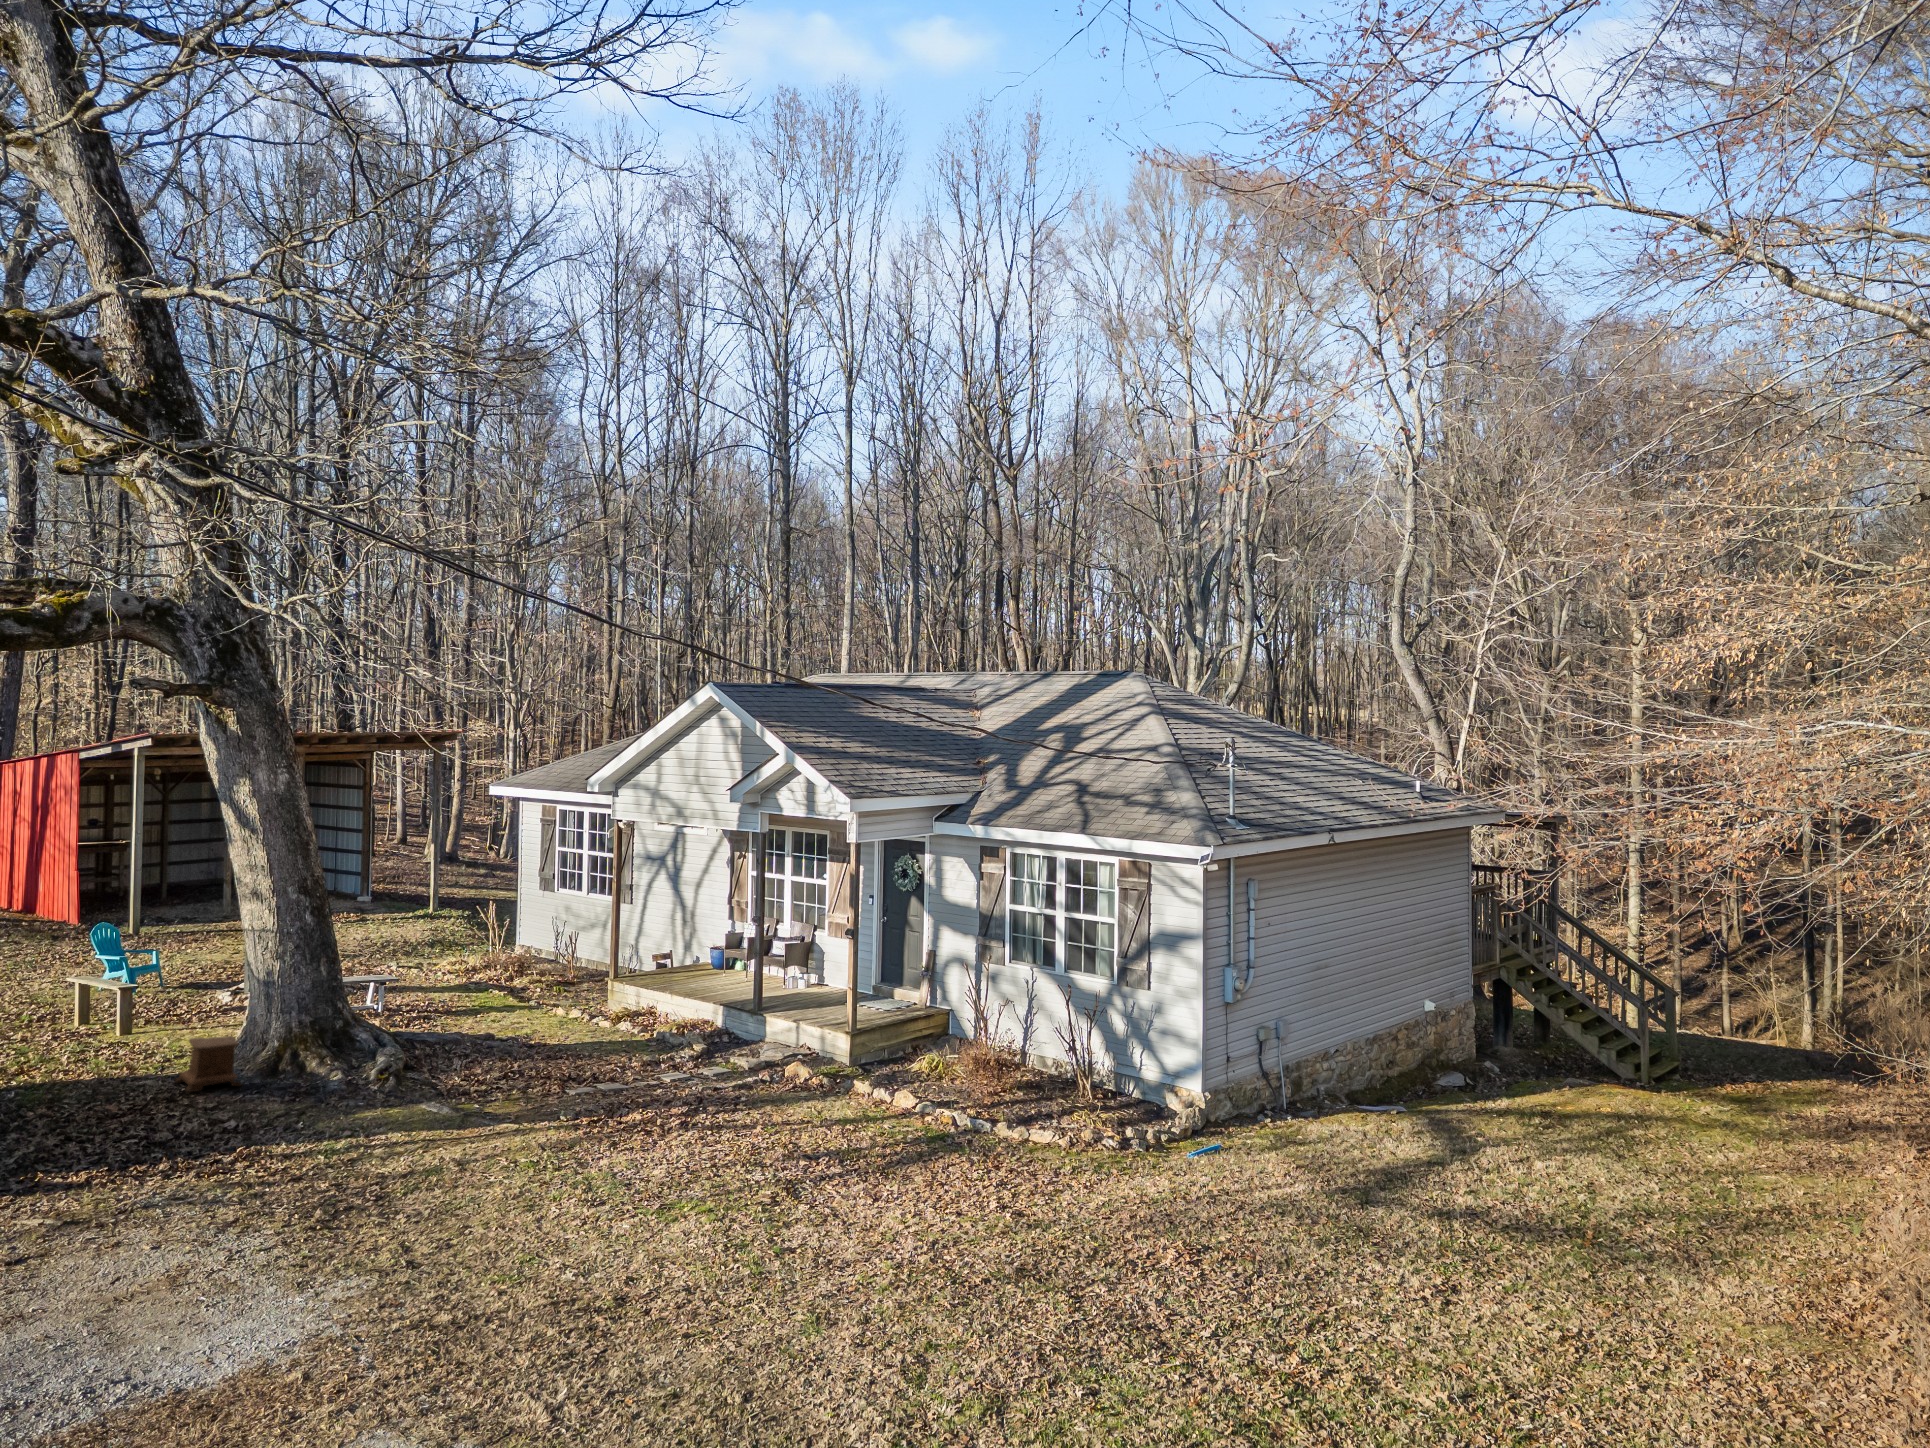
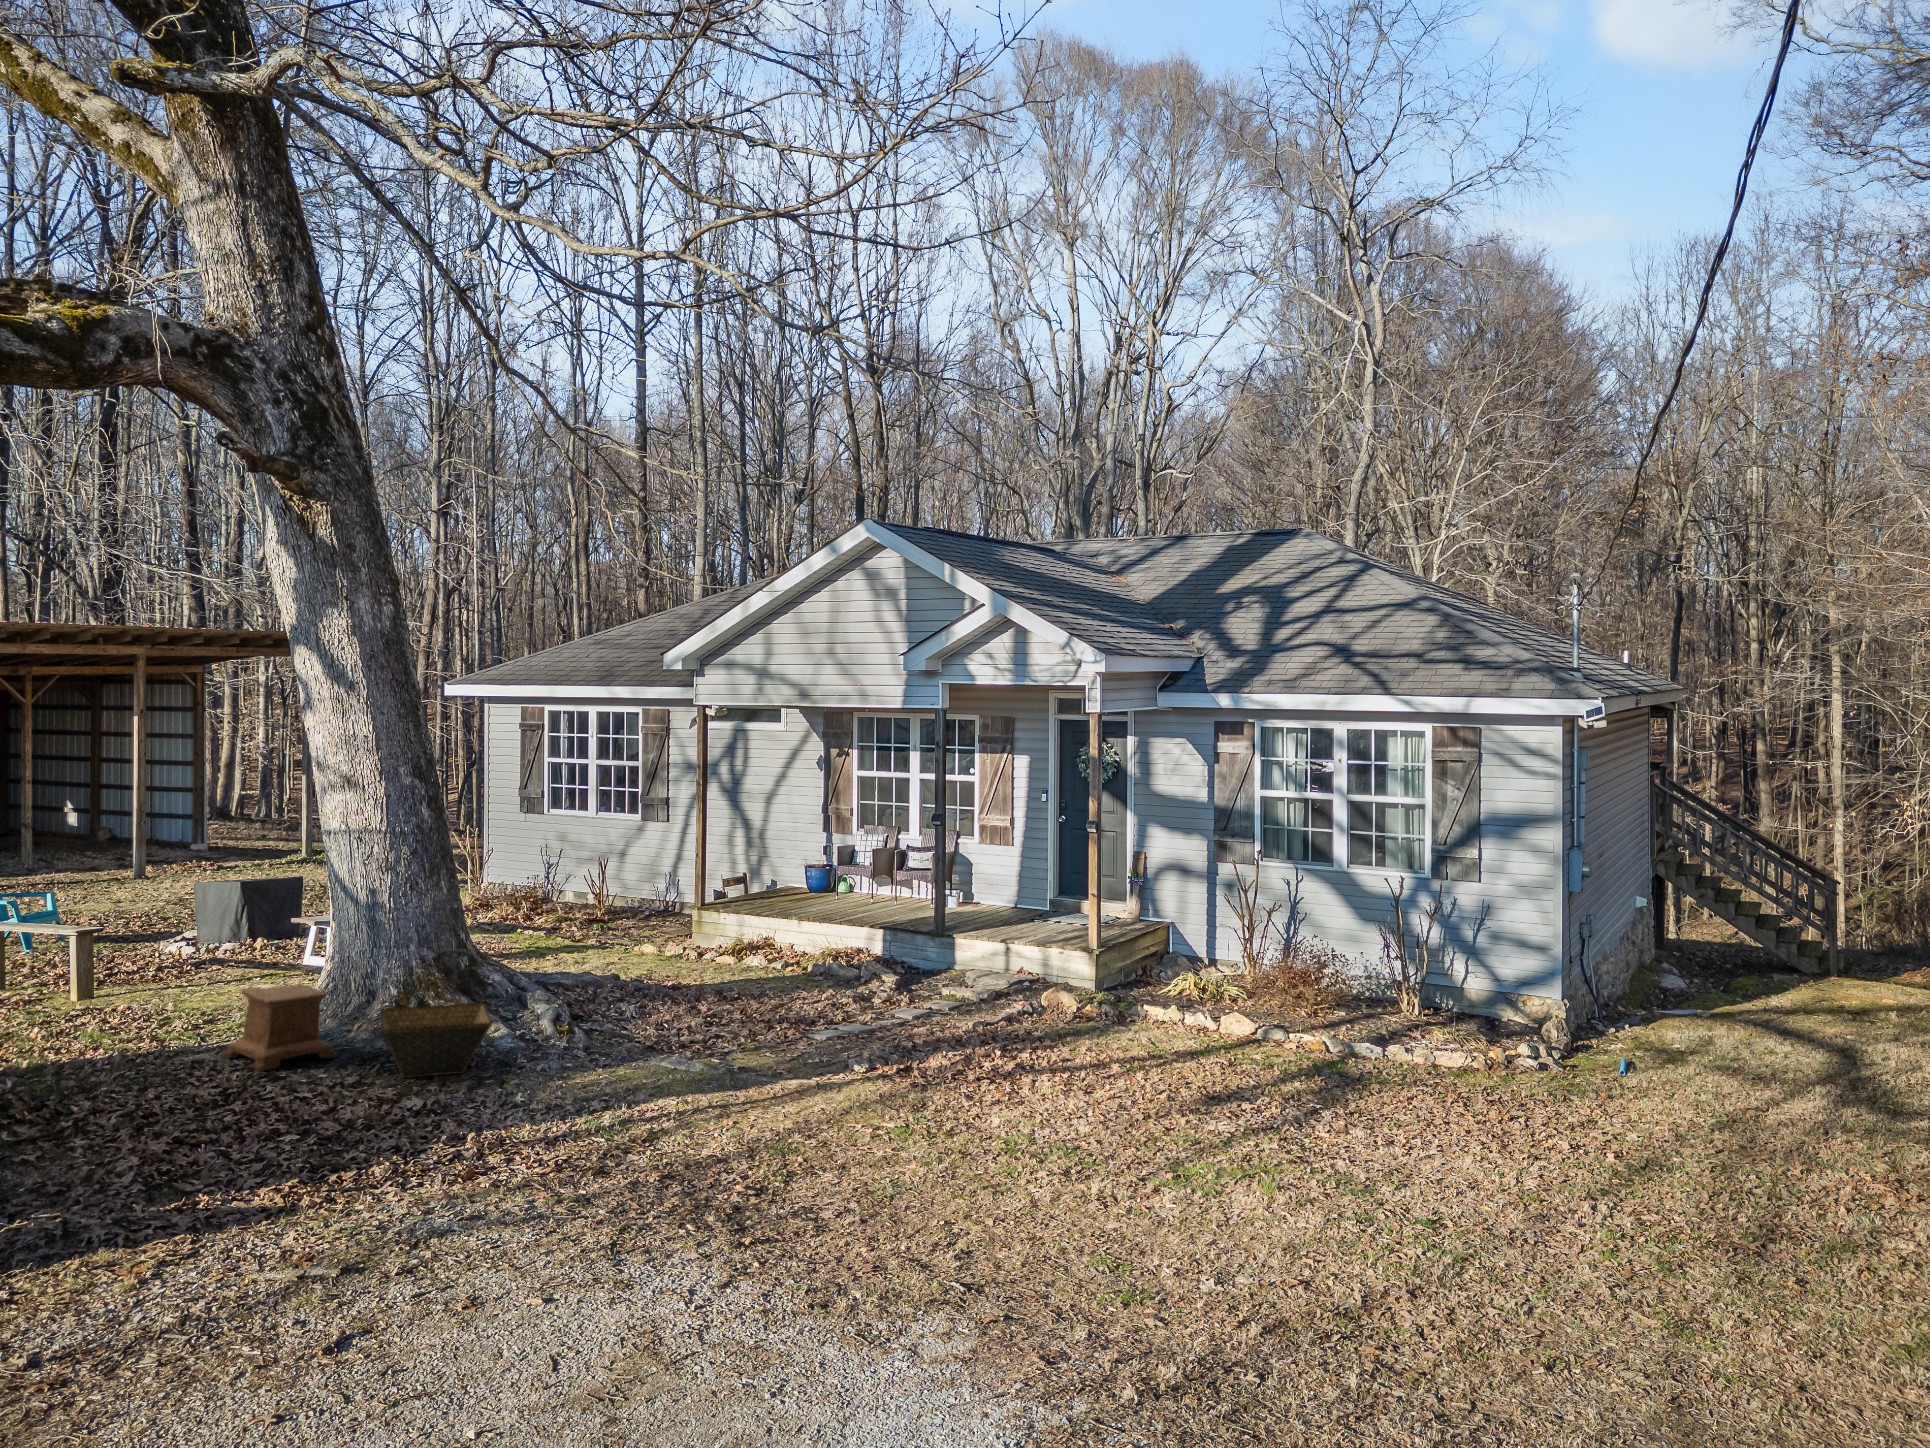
basket: none [252,1054,341,1102] -> present [380,1003,492,1078]

